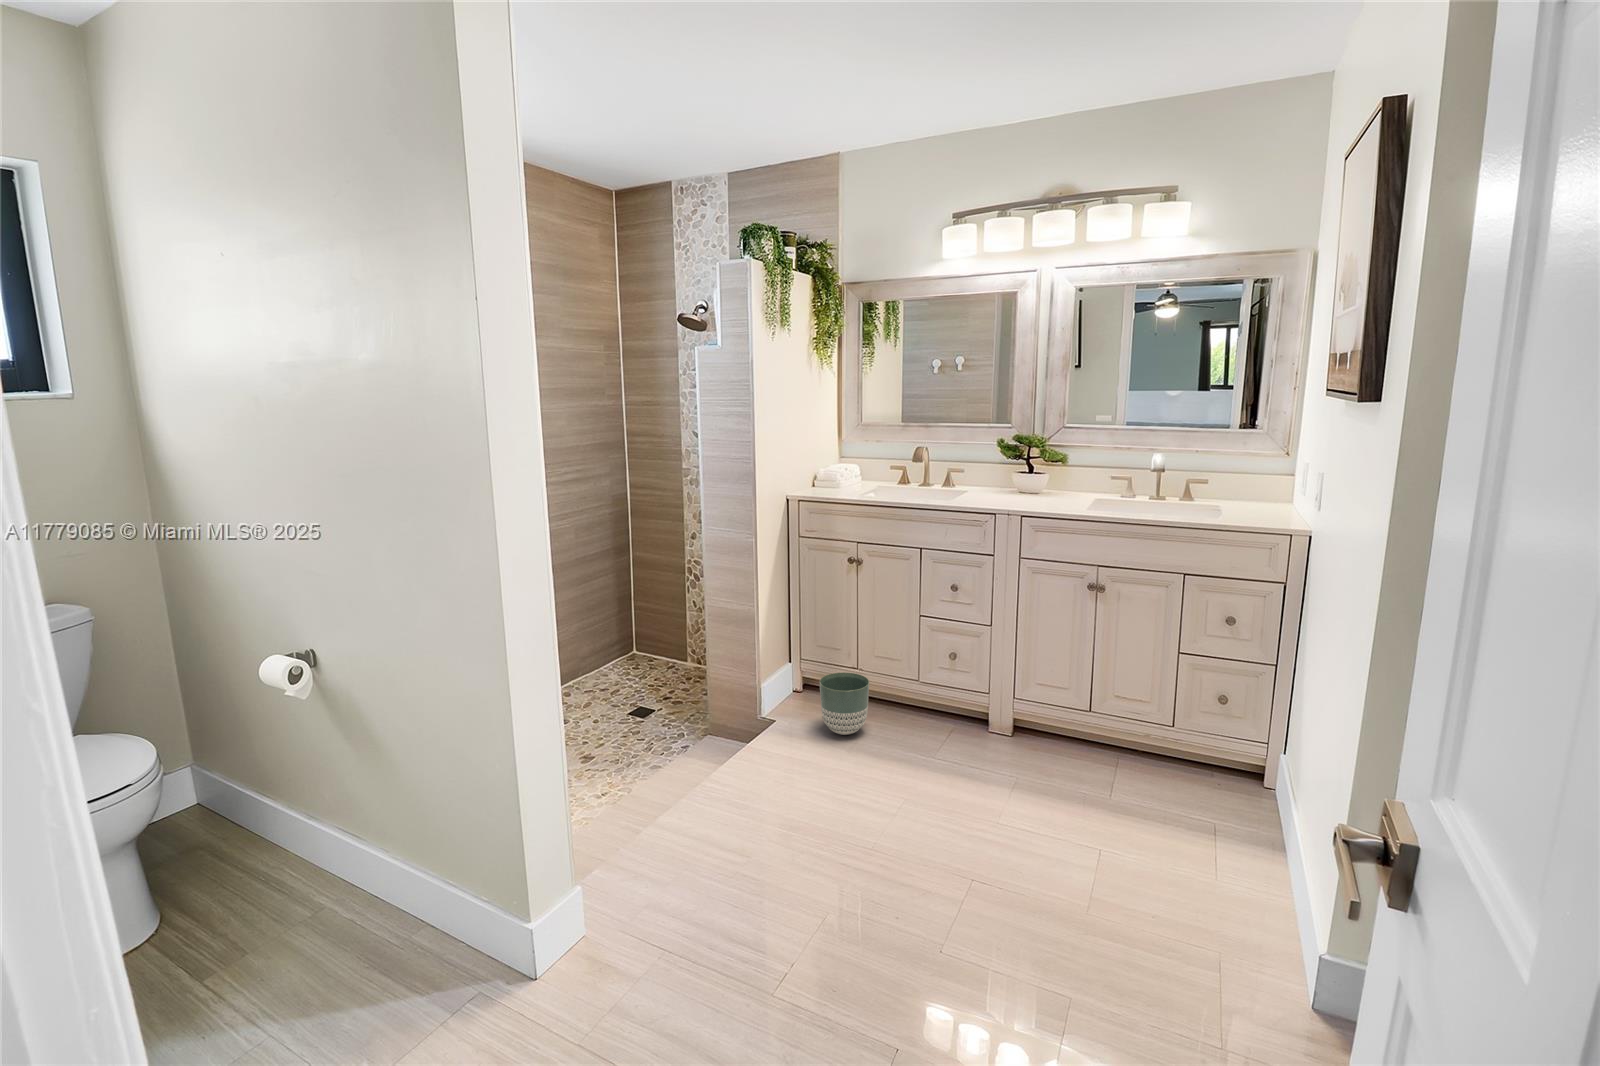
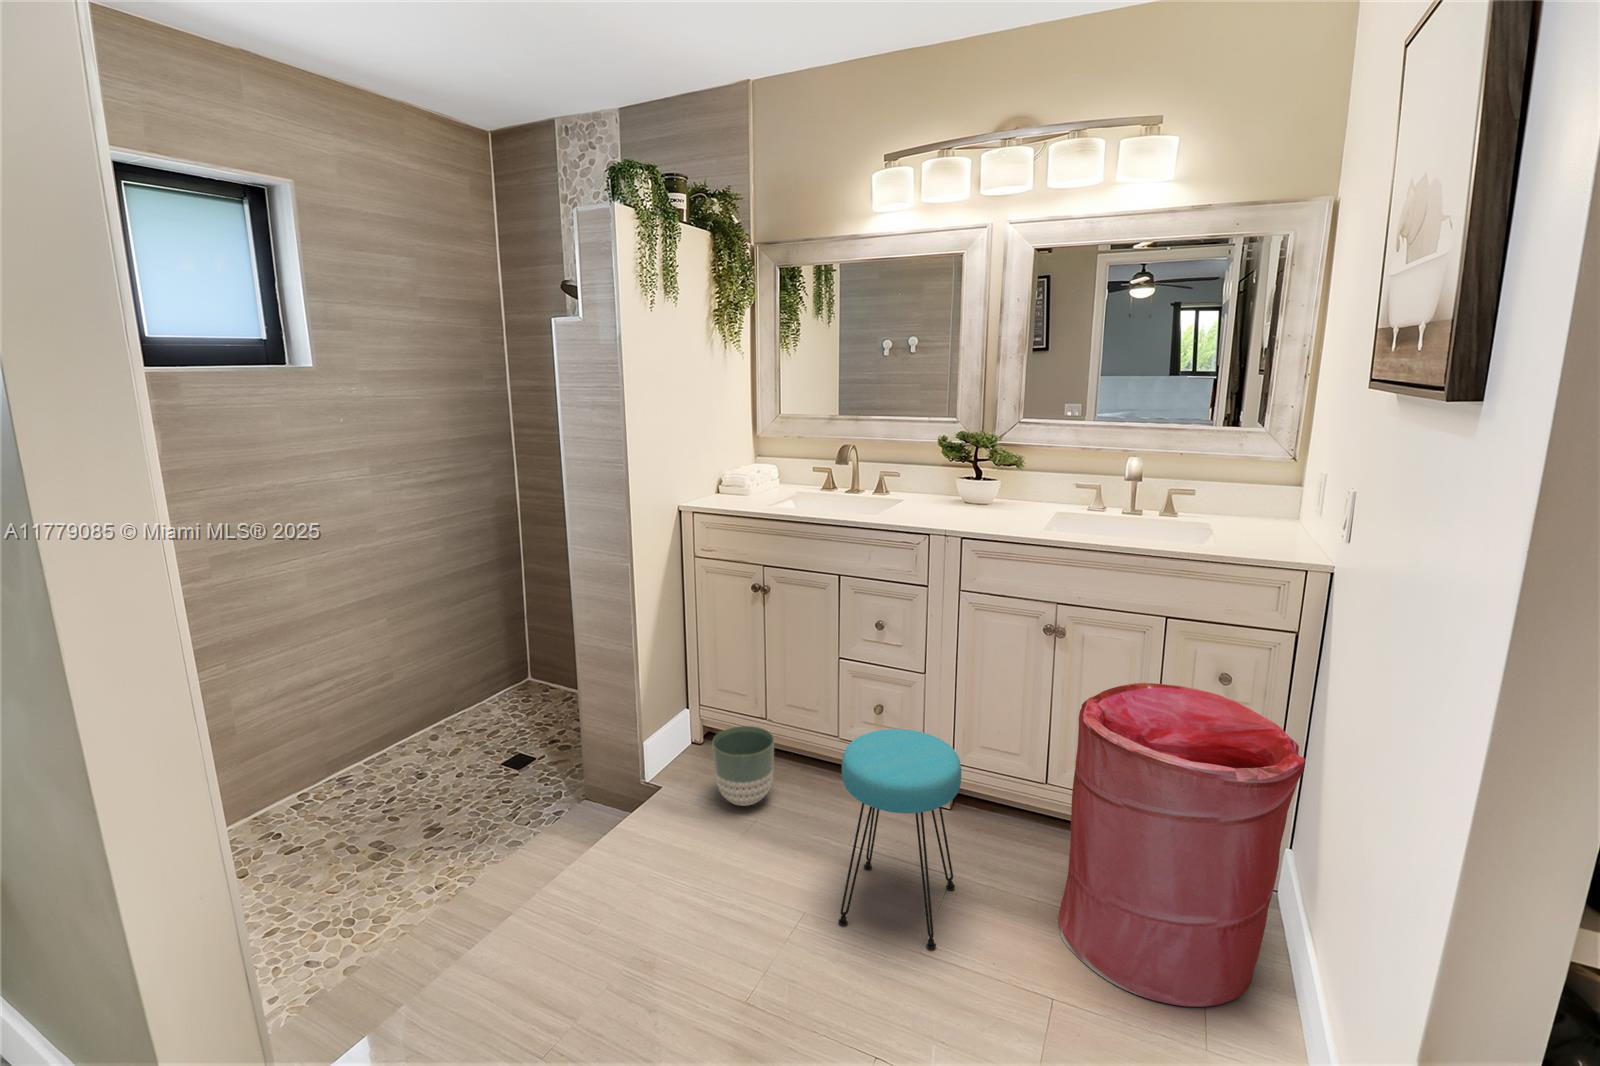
laundry hamper: none [1105,623,1288,853] -> present [1058,683,1305,1007]
stool: none [935,661,1030,820] -> present [839,729,961,948]

